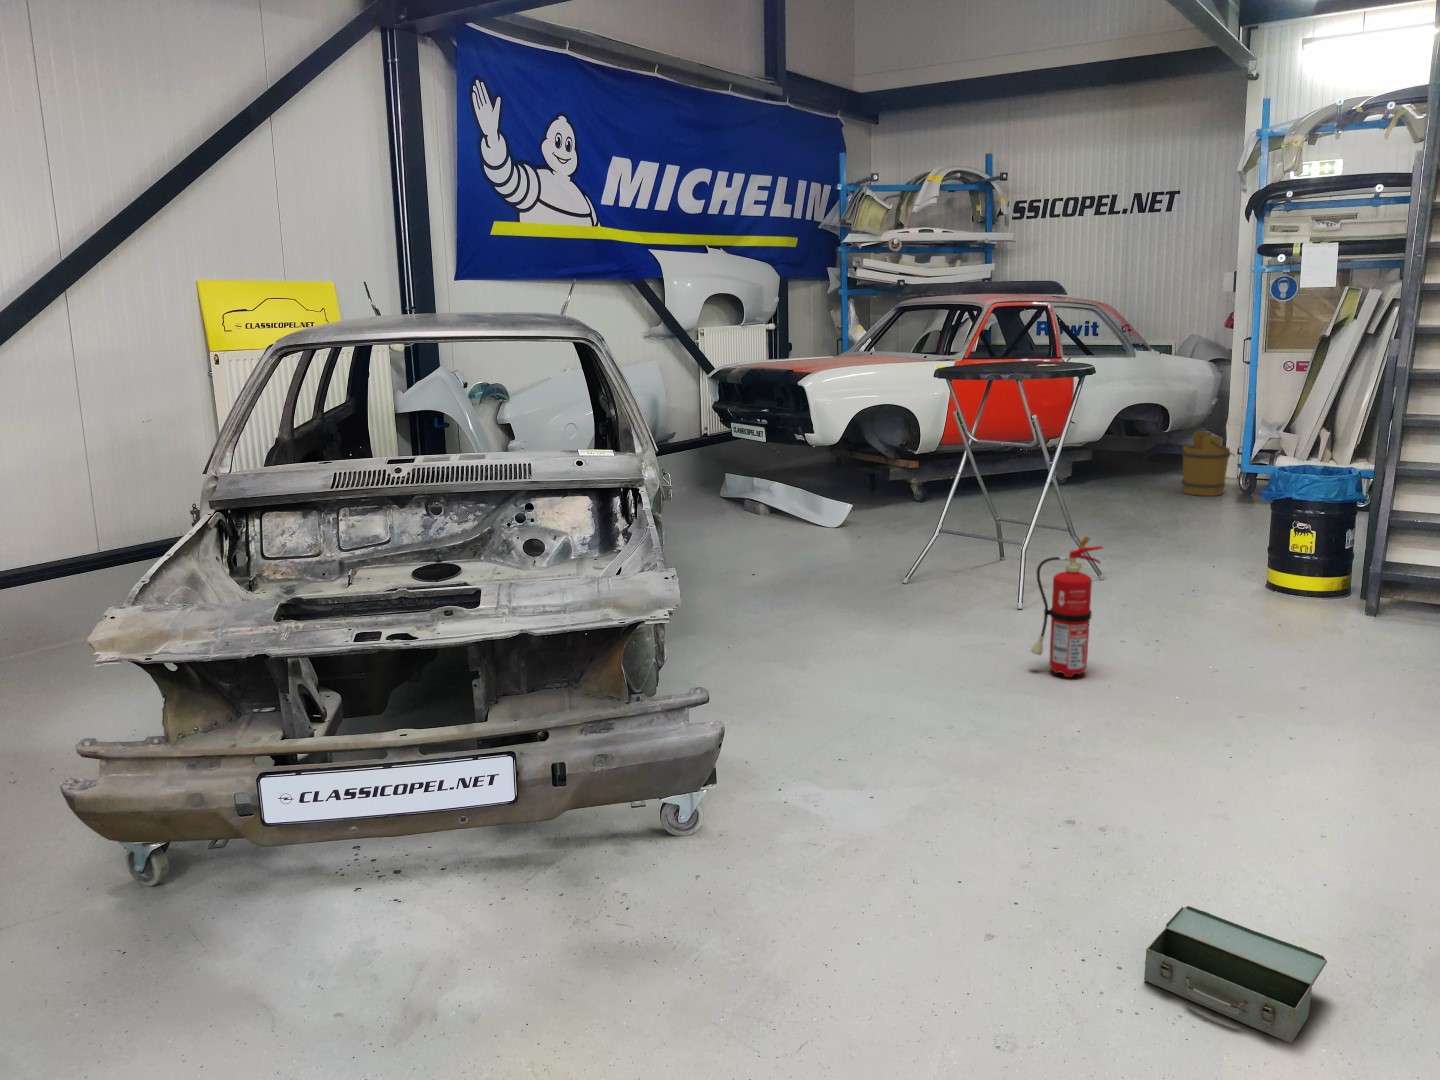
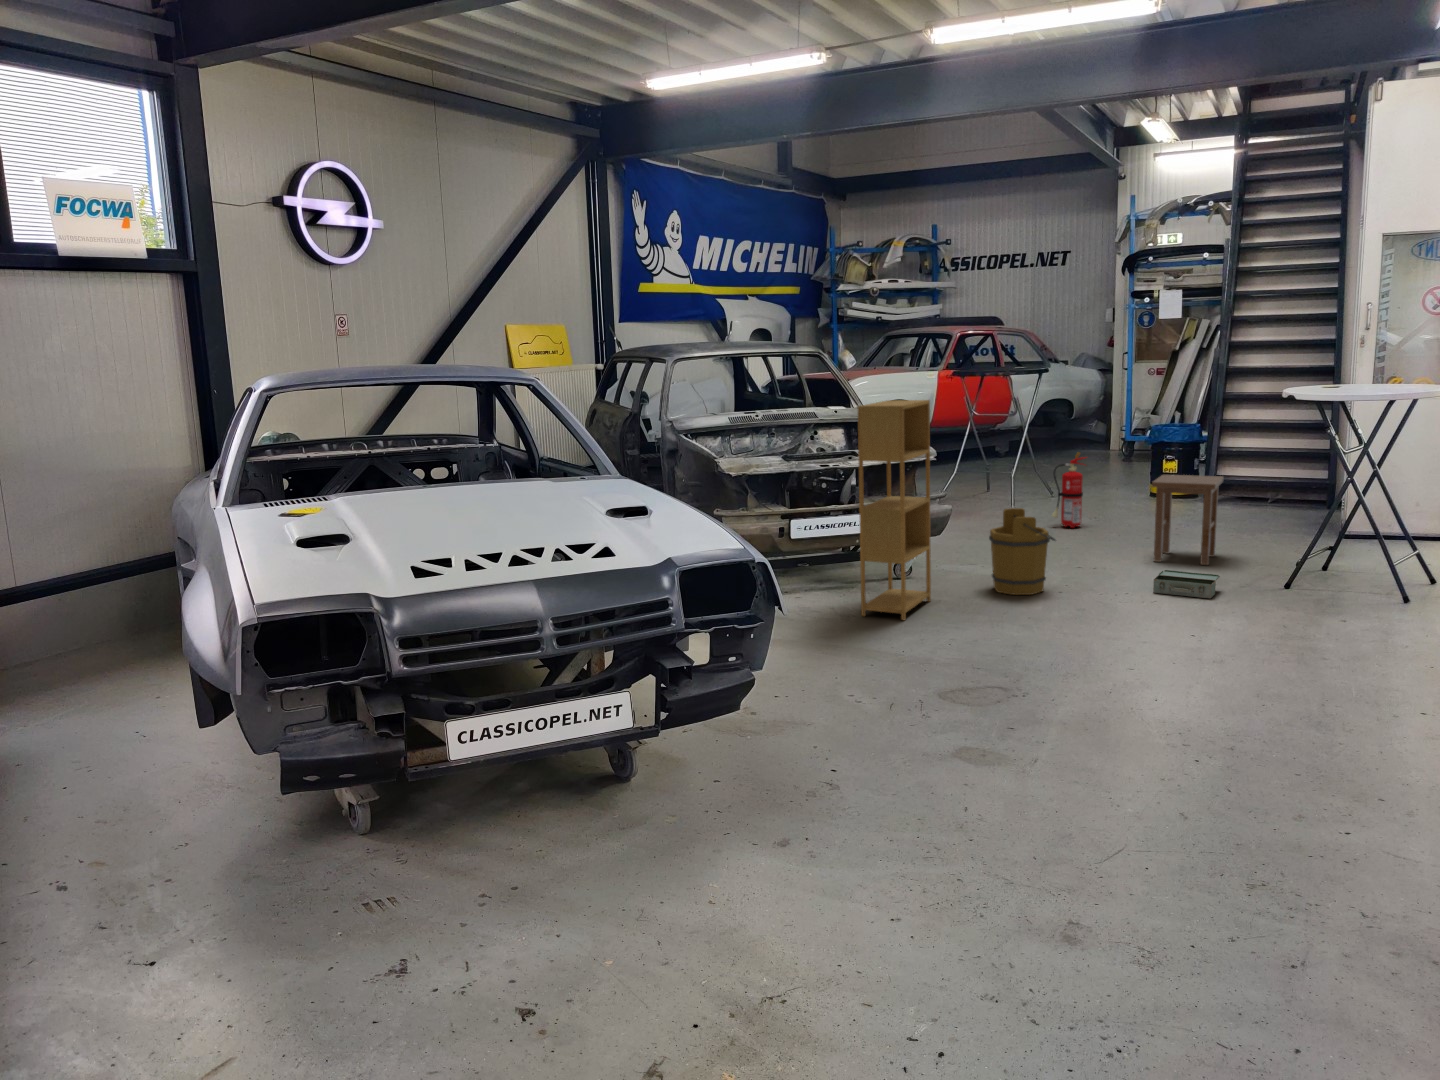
bucket: present [1182,431,1233,496] -> present [989,508,1056,595]
shelving unit: none [327,463,597,1040] -> present [858,400,931,620]
stool: none [1190,622,1368,857] -> present [1152,475,1223,565]

